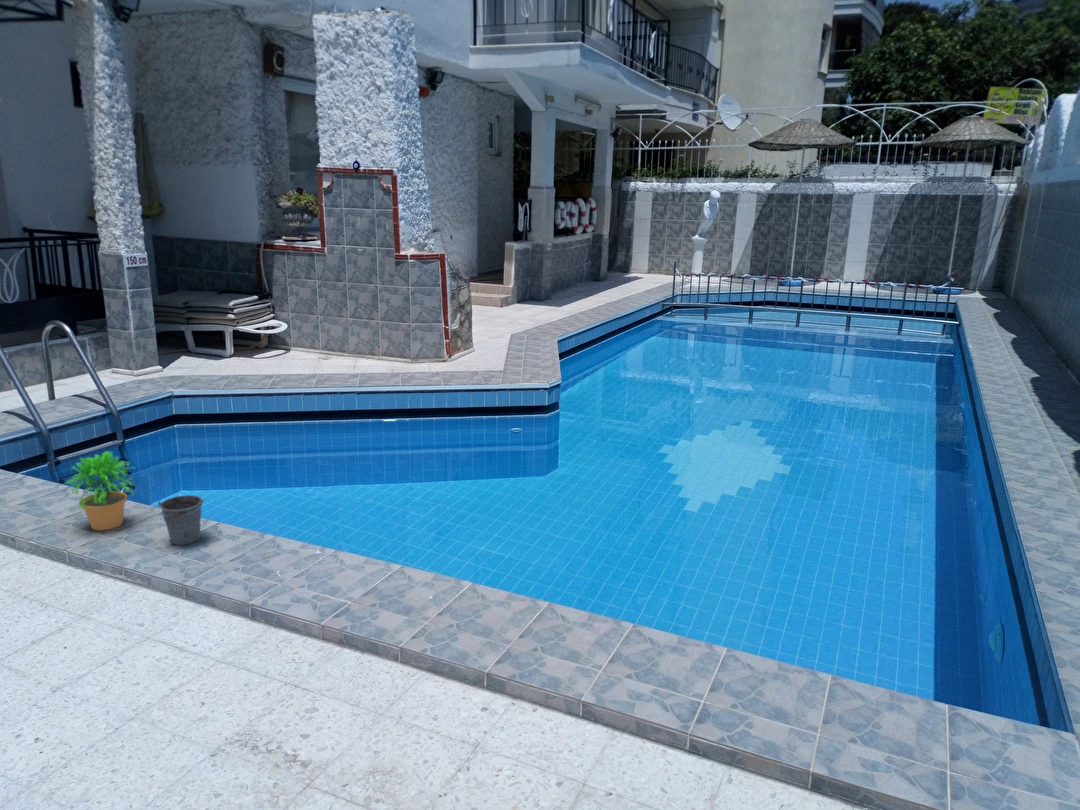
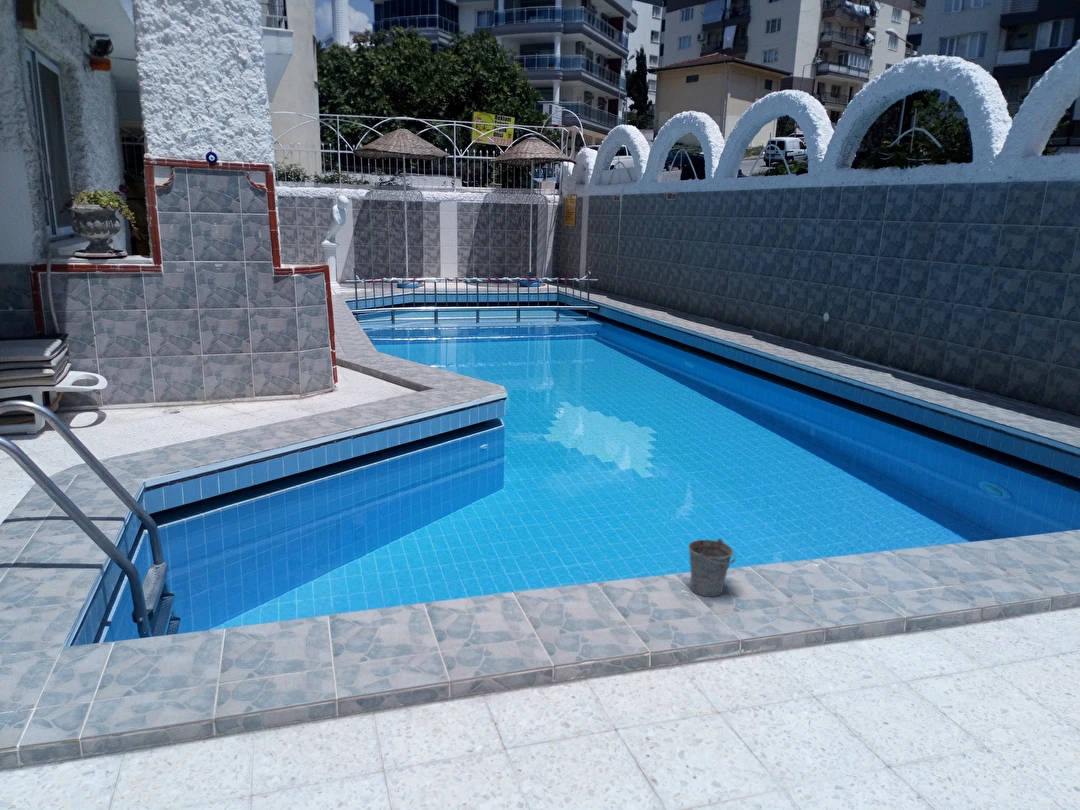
potted plant: present [67,451,134,530] -> none [570,518,650,619]

